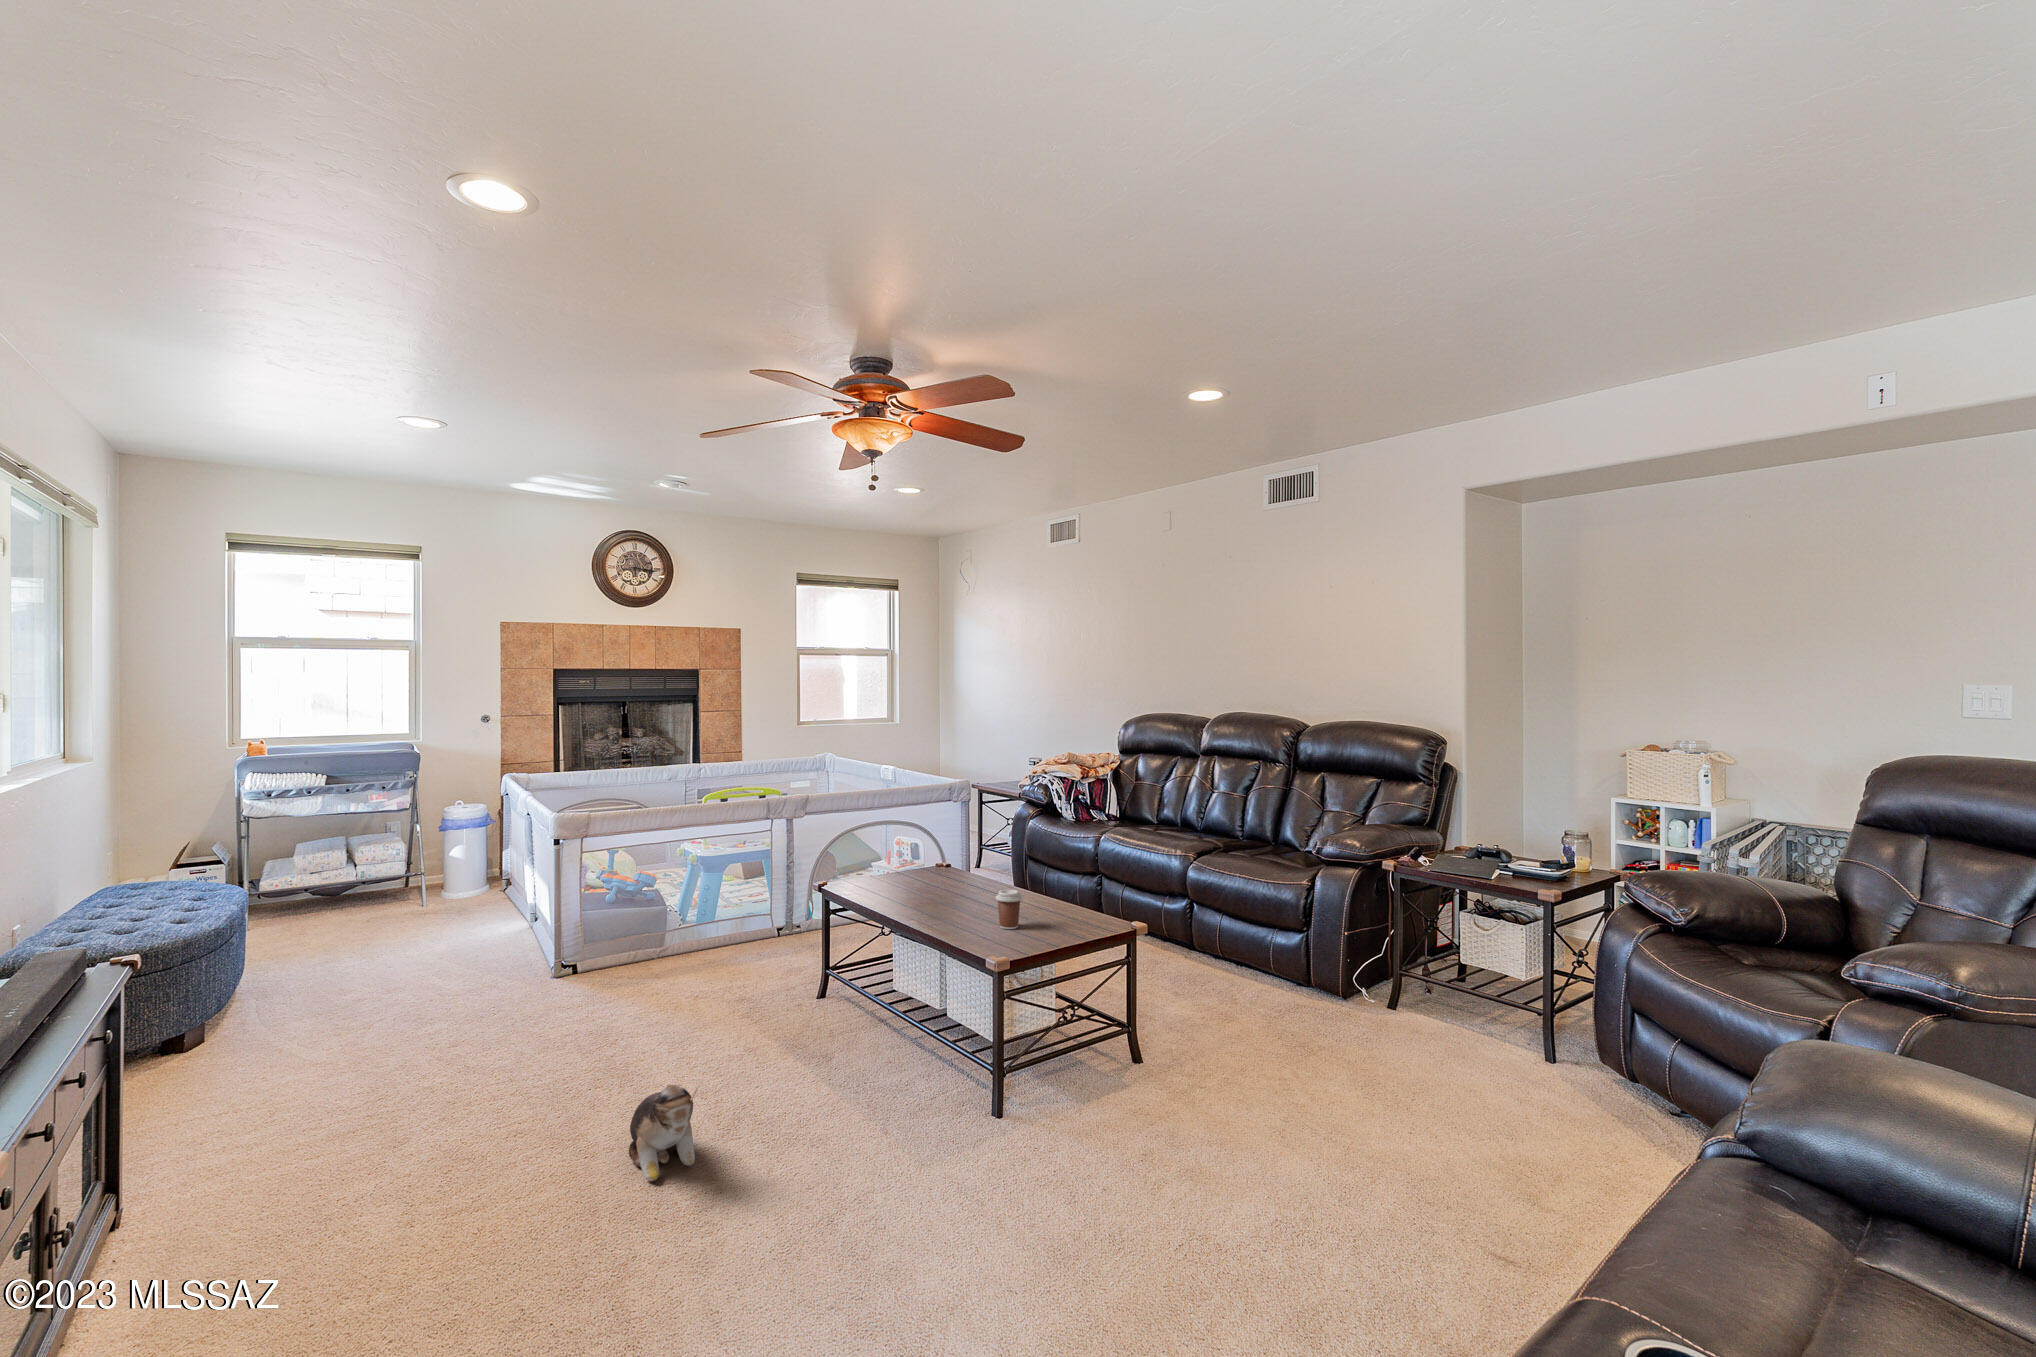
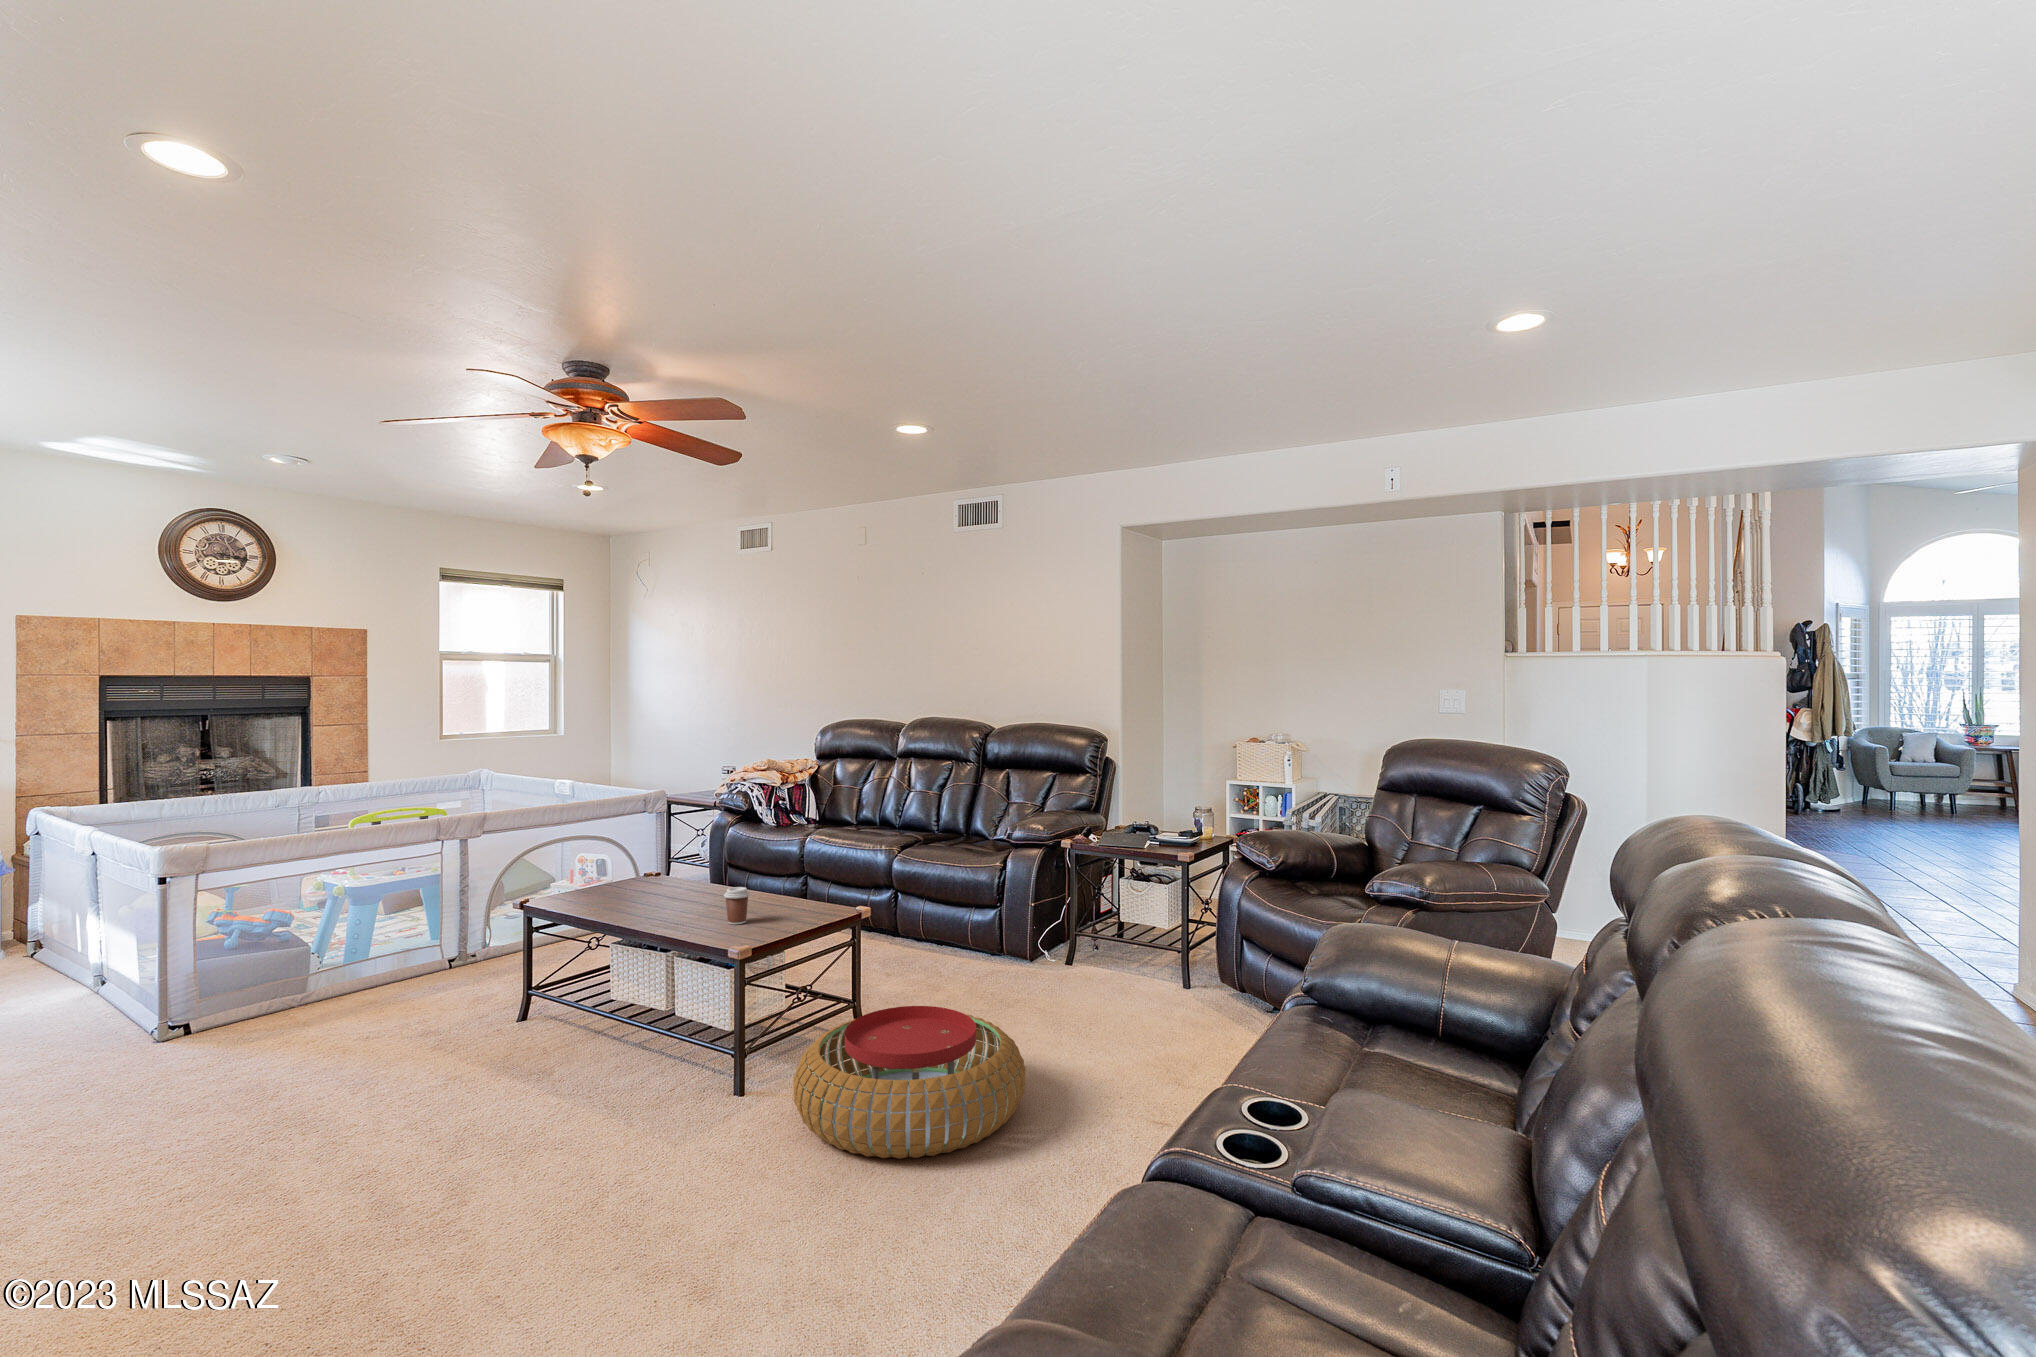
pouf: none [1046,1045,1318,1239] -> present [793,1006,1026,1159]
plush toy: present [629,1085,698,1181] -> none [341,1101,438,1207]

